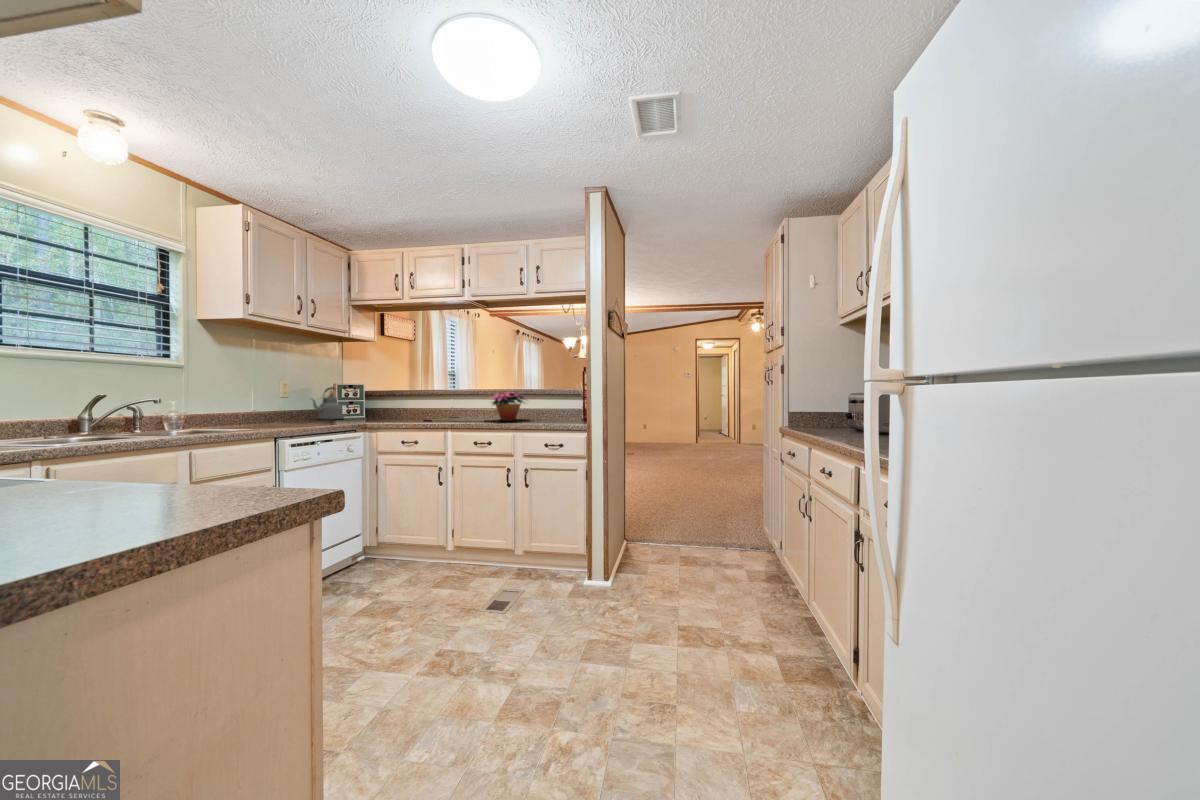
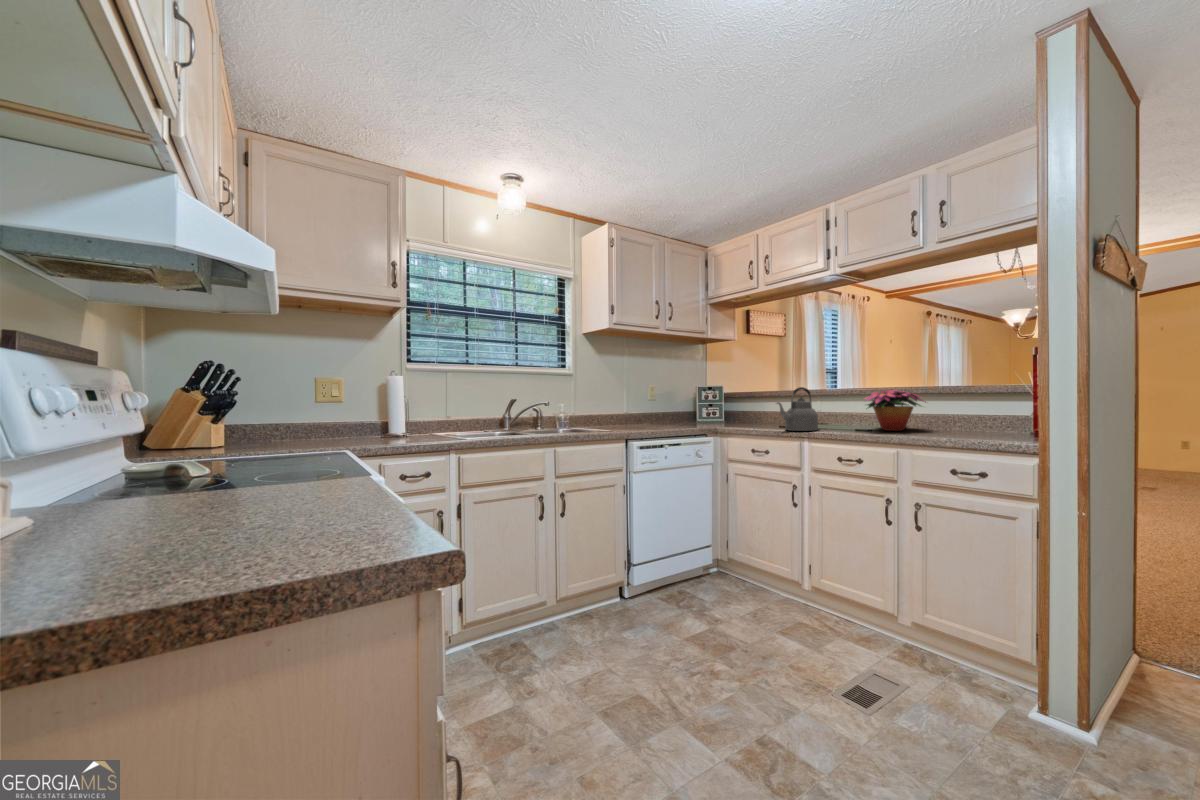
kettle: present [311,387,344,419] -> present [777,387,818,431]

